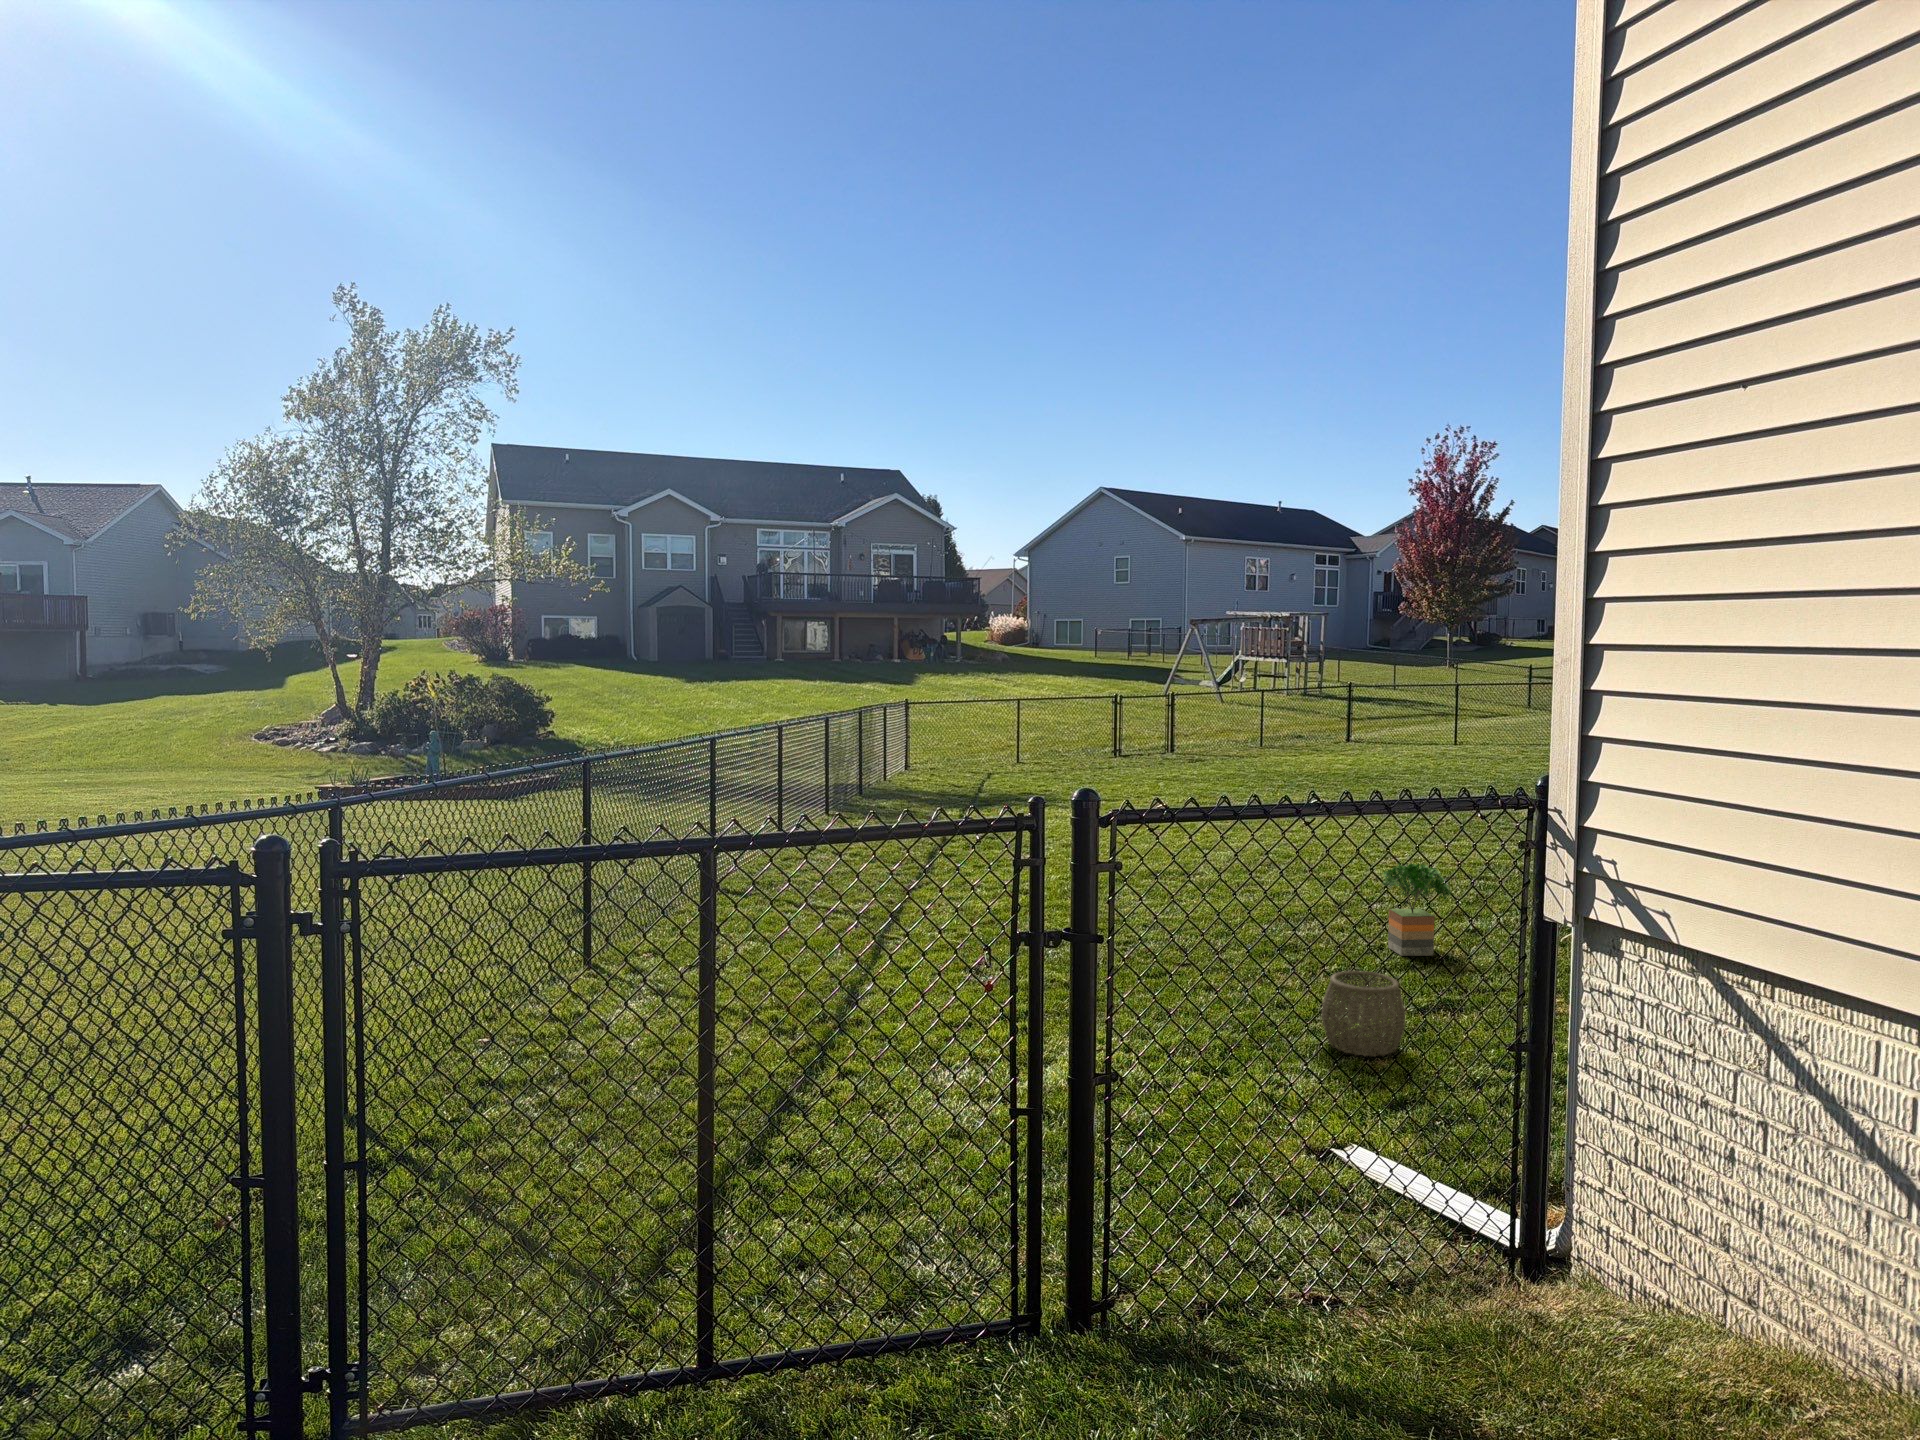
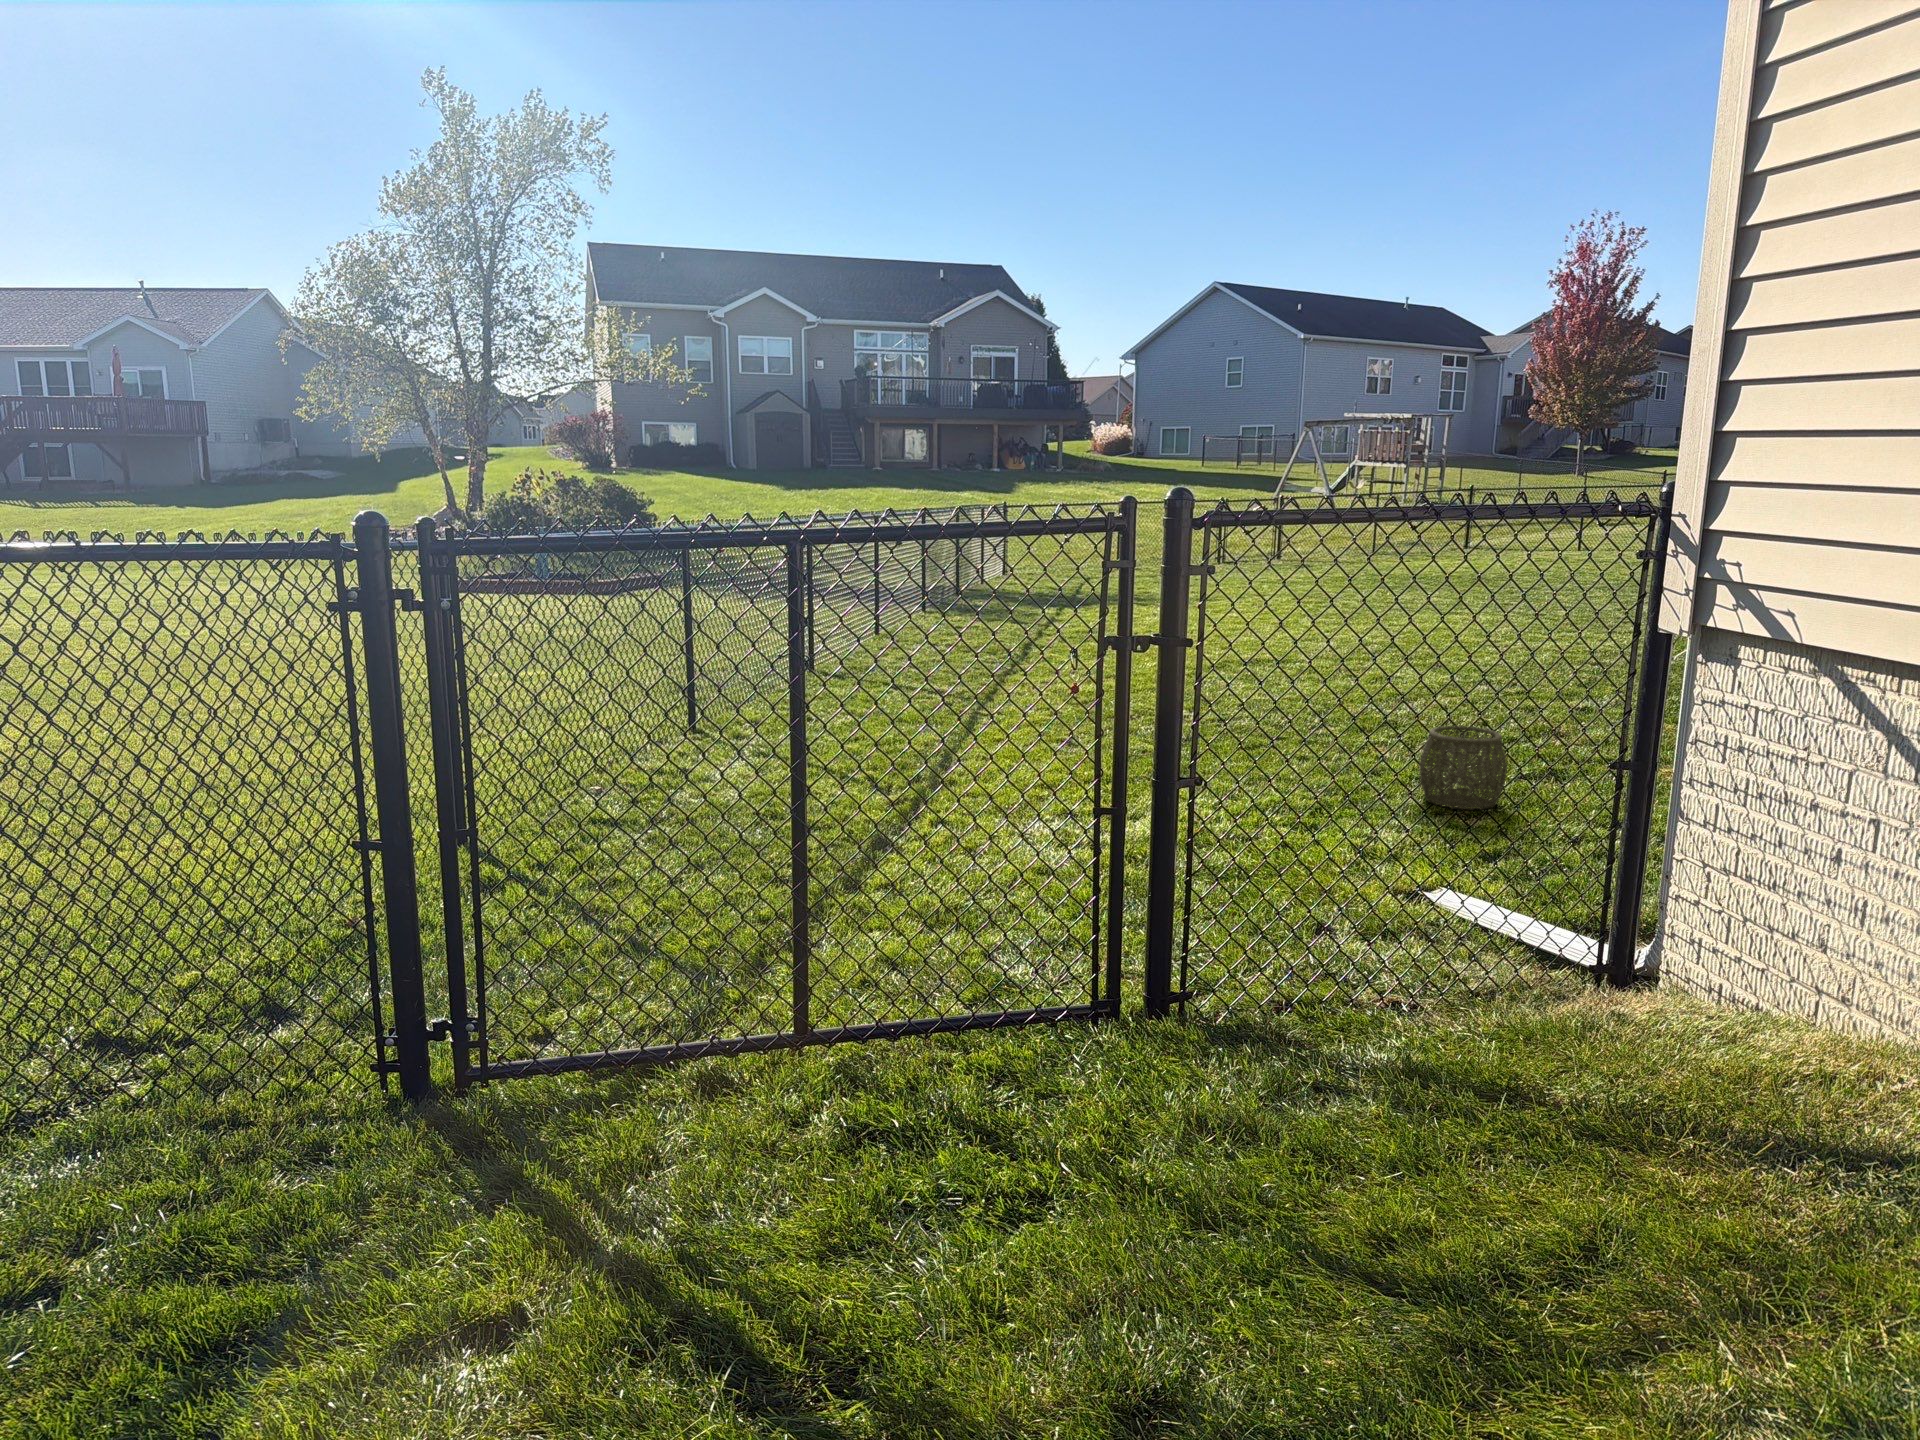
potted tree: present [1383,863,1451,956] -> none [1492,631,1567,729]

